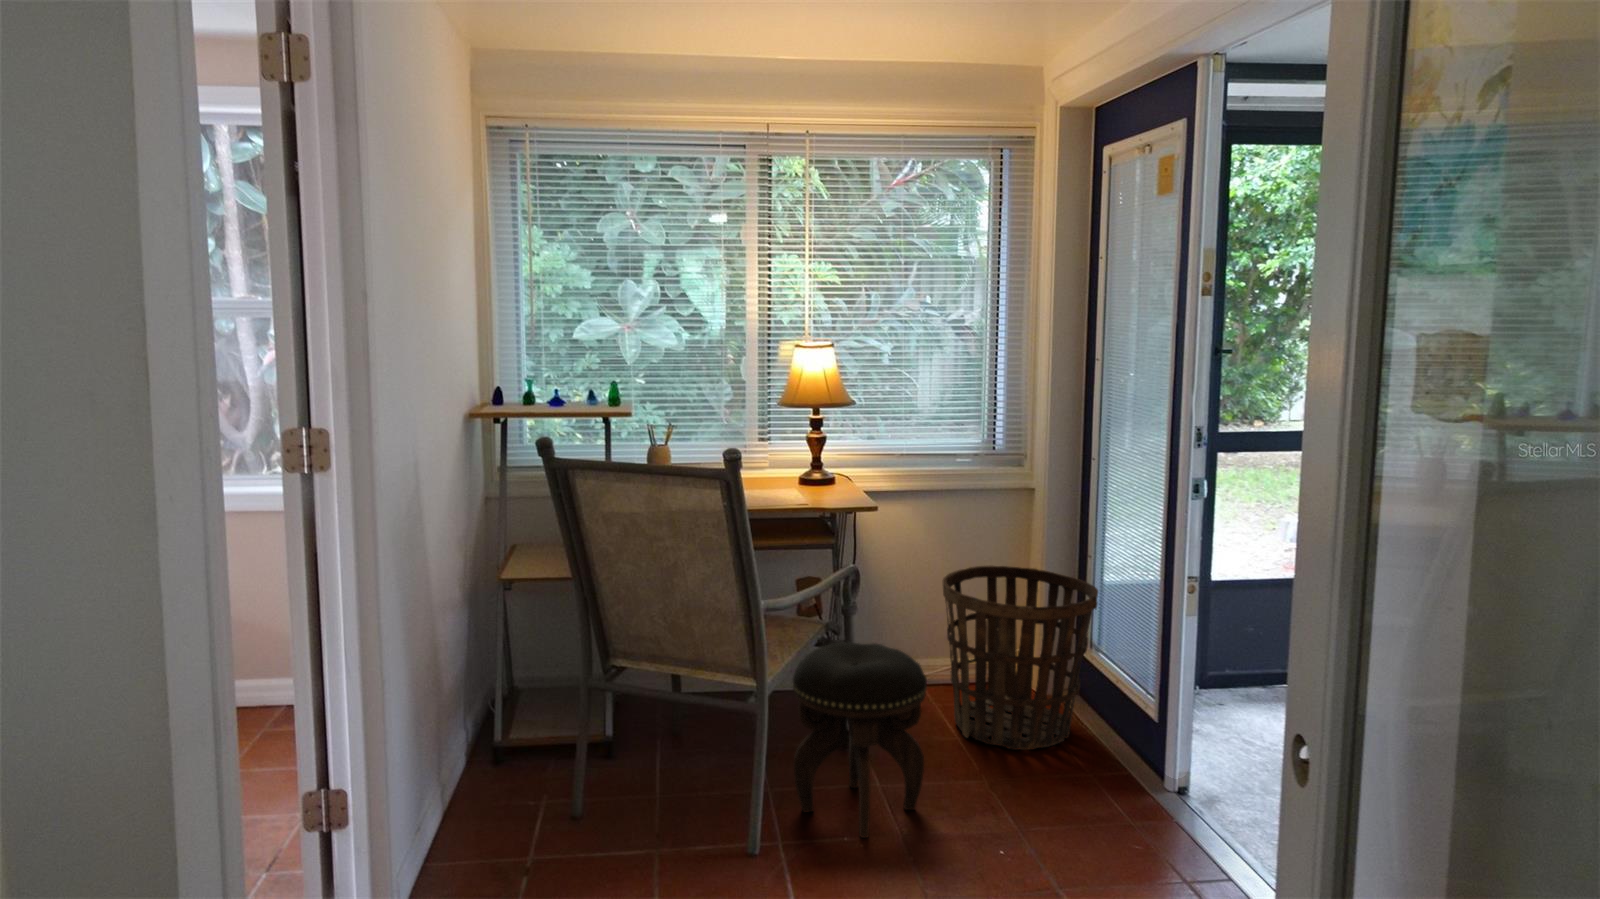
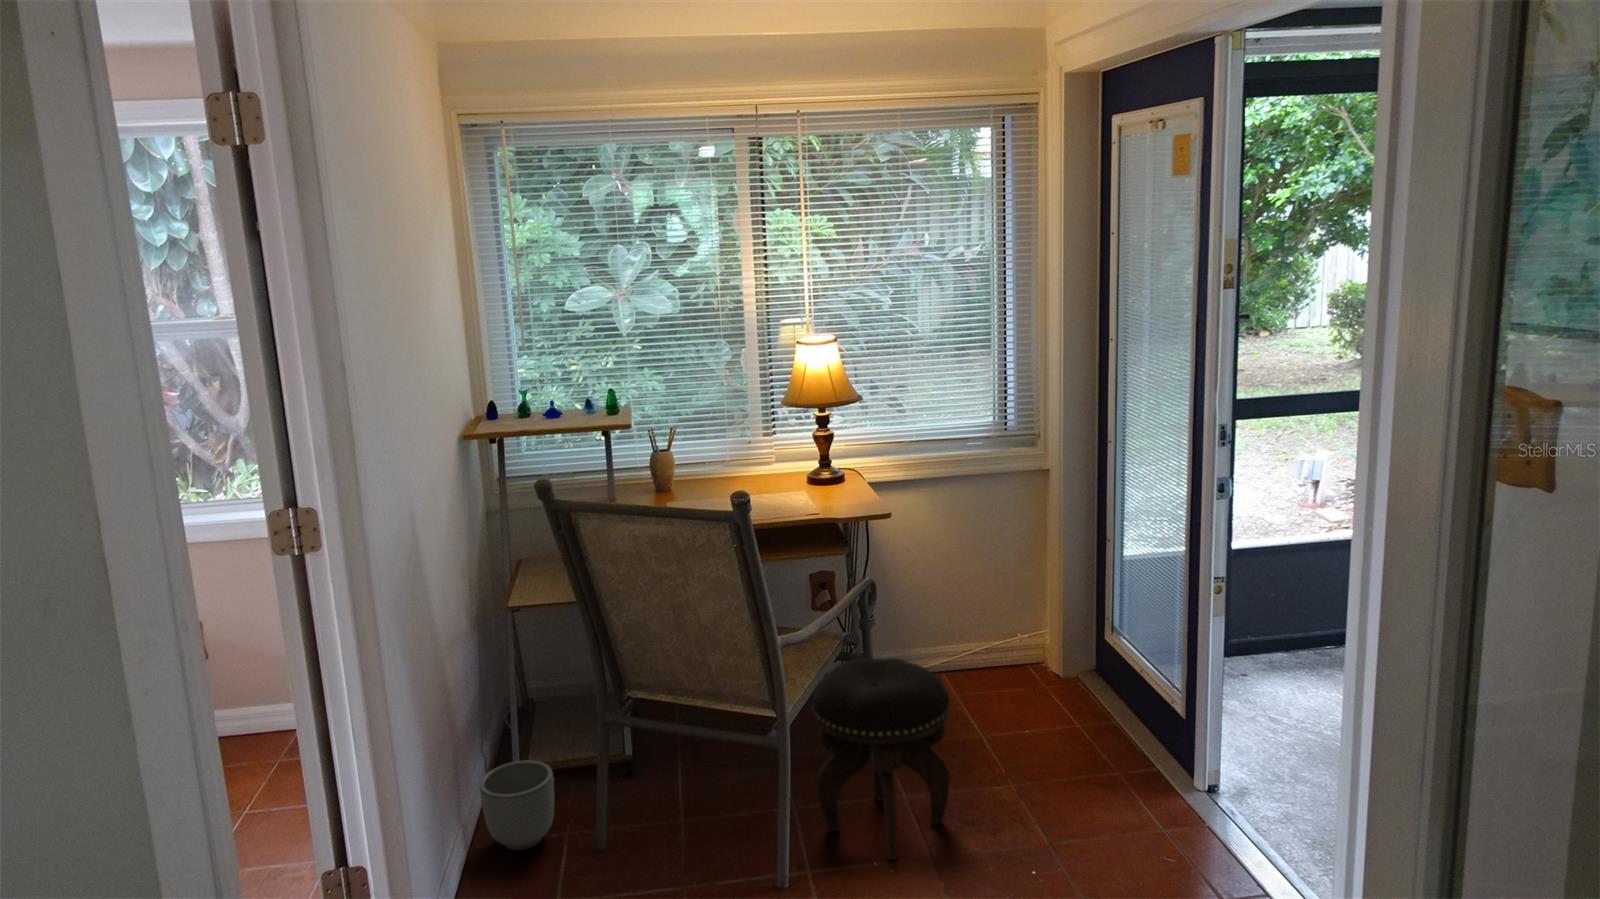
basket: present [943,565,1098,750] -> none [960,555,1121,747]
planter: none [461,728,535,815] -> present [479,760,554,851]

